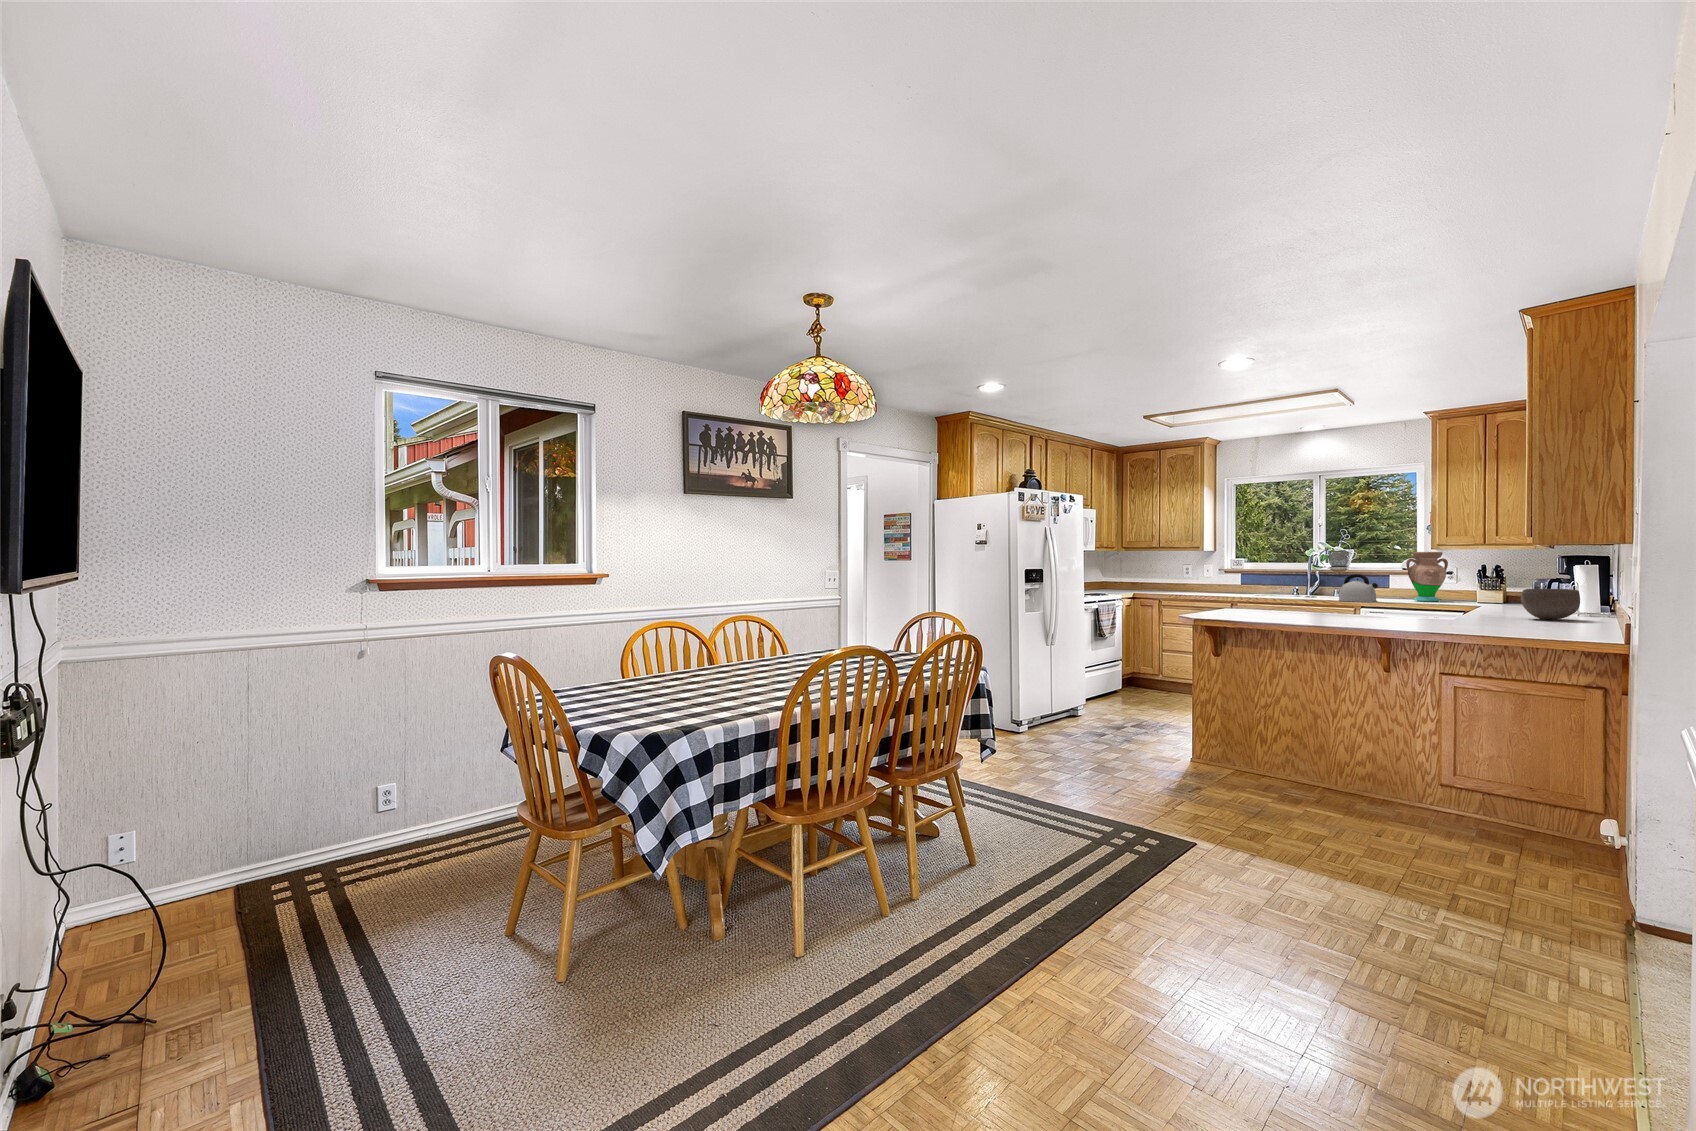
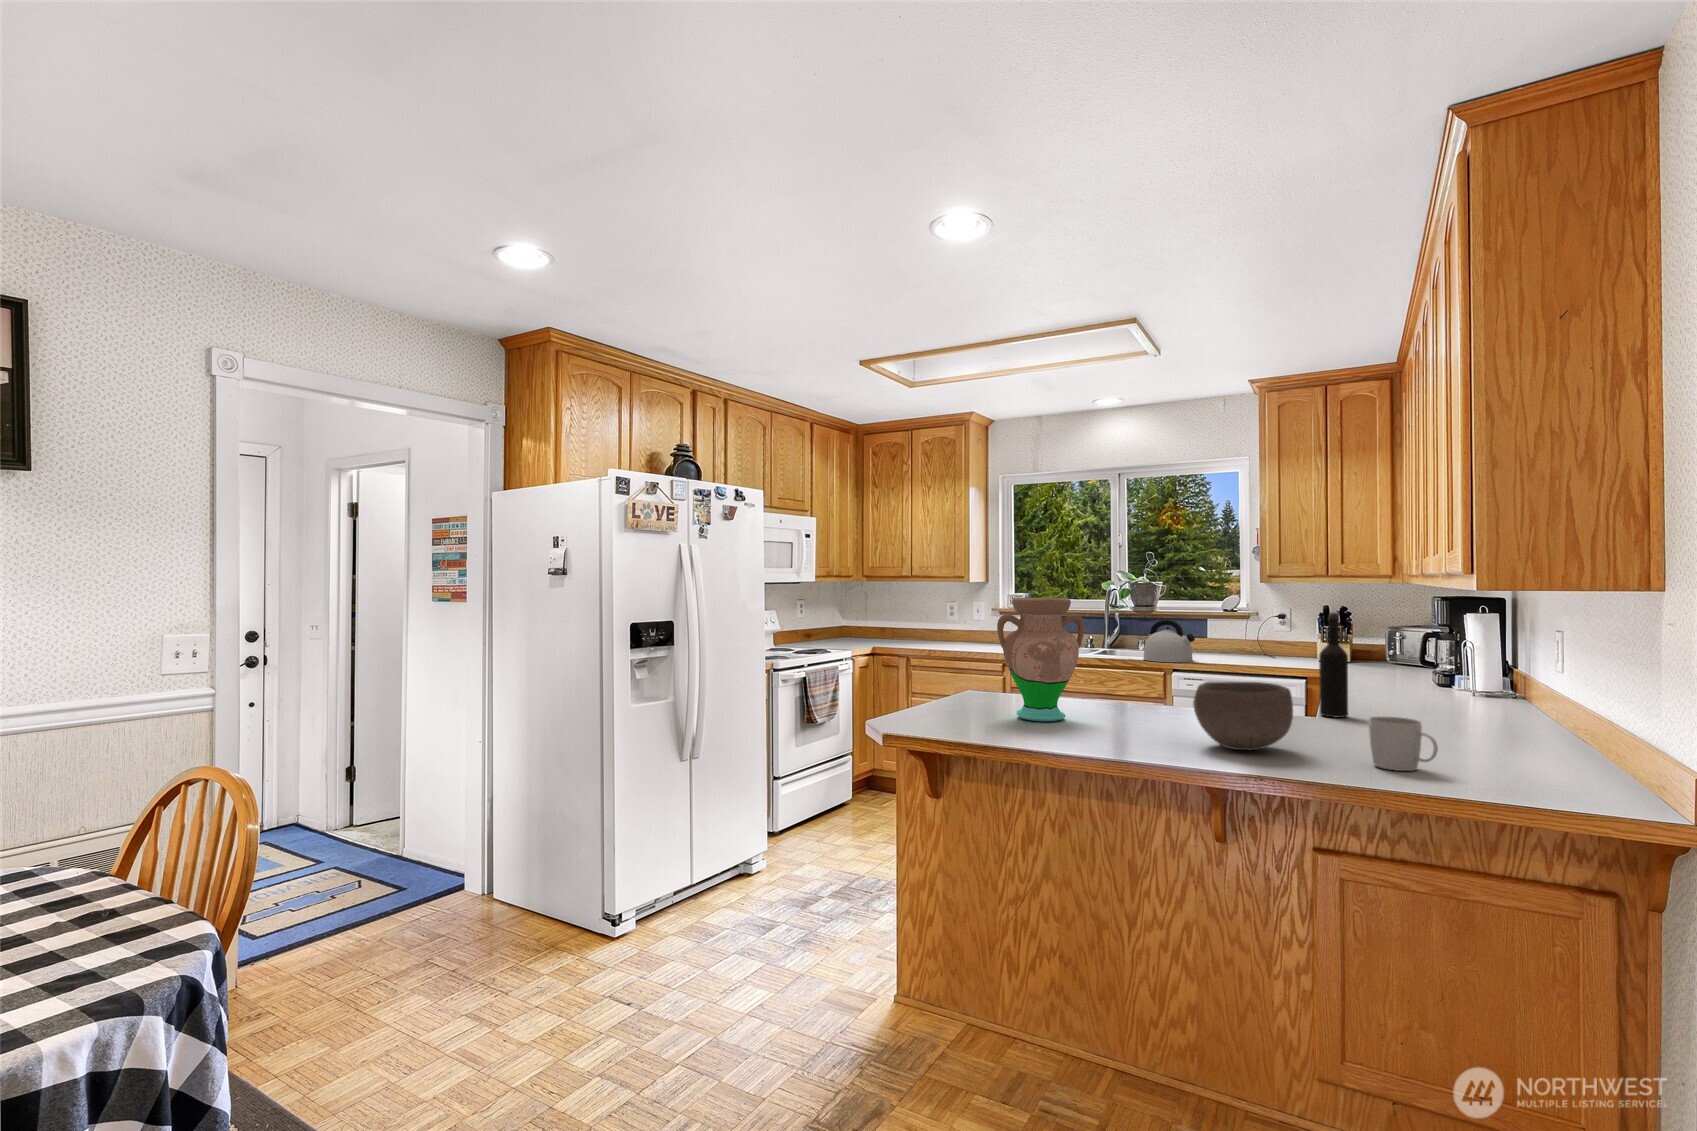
vase: present [1406,552,1448,602] -> present [997,598,1085,722]
wine bottle: none [1456,560,1474,619] -> present [1319,613,1348,718]
bowl: present [1521,589,1580,619] -> present [1193,682,1293,750]
mug: none [1471,606,1507,631] -> present [1369,717,1438,771]

